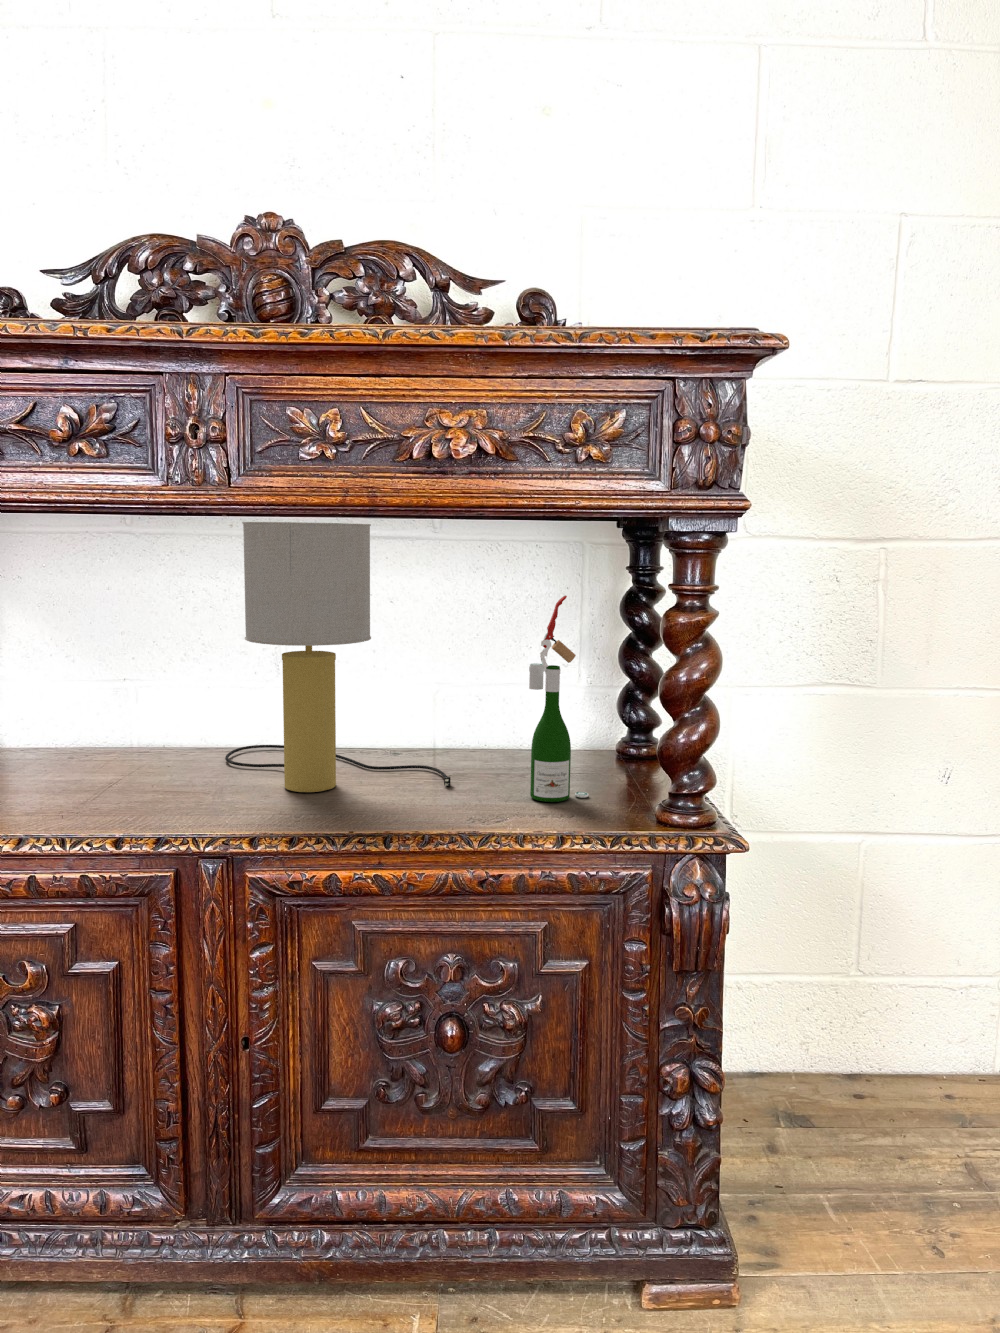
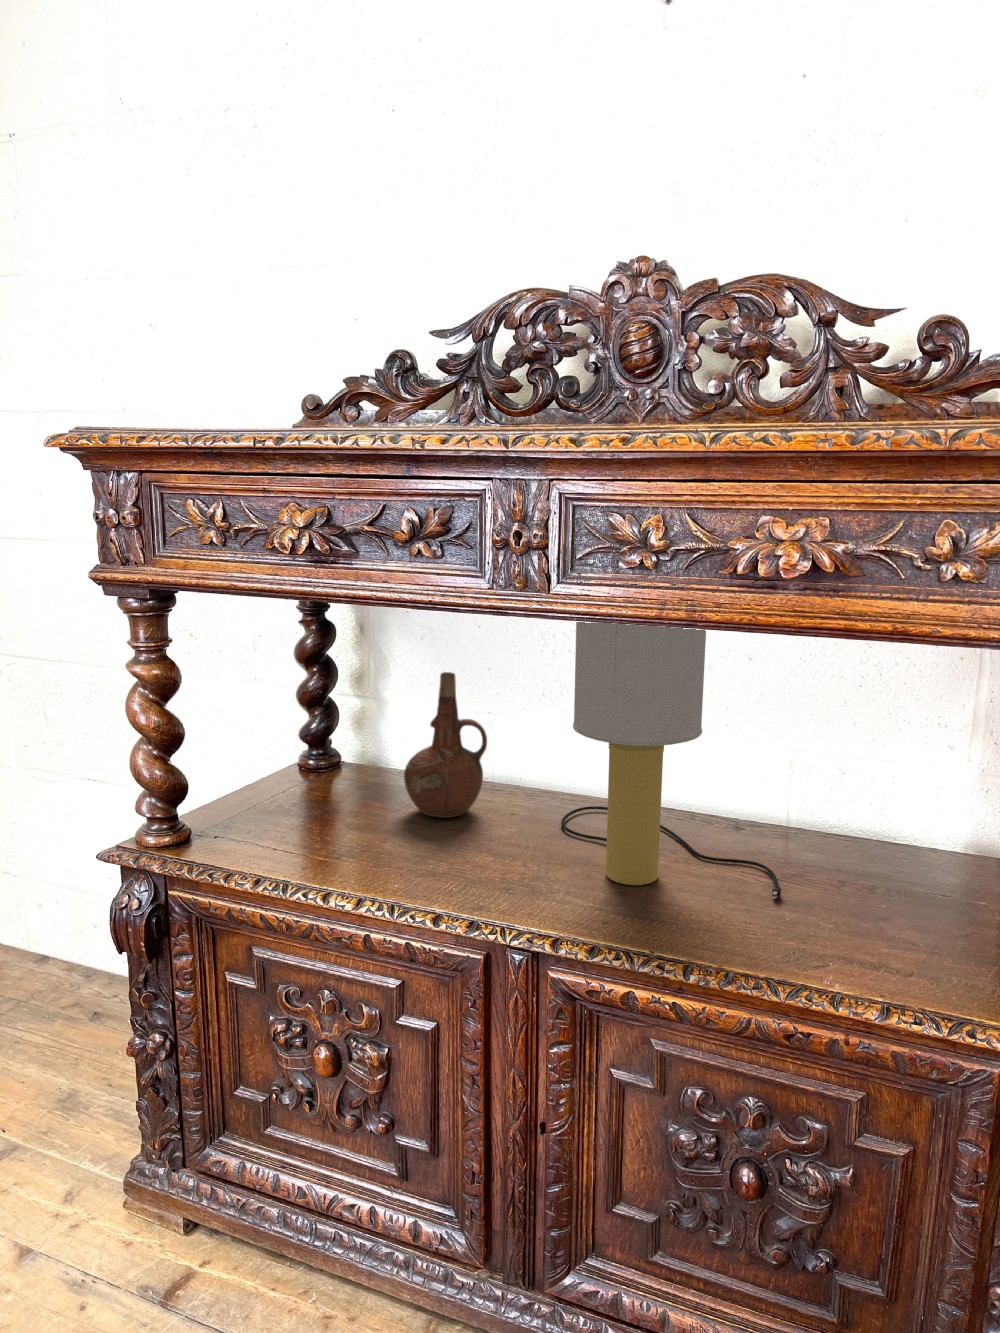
wine bottle: present [529,596,589,802] -> none [867,714,939,947]
ceramic pitcher: none [45,614,139,768] -> present [404,672,487,818]

